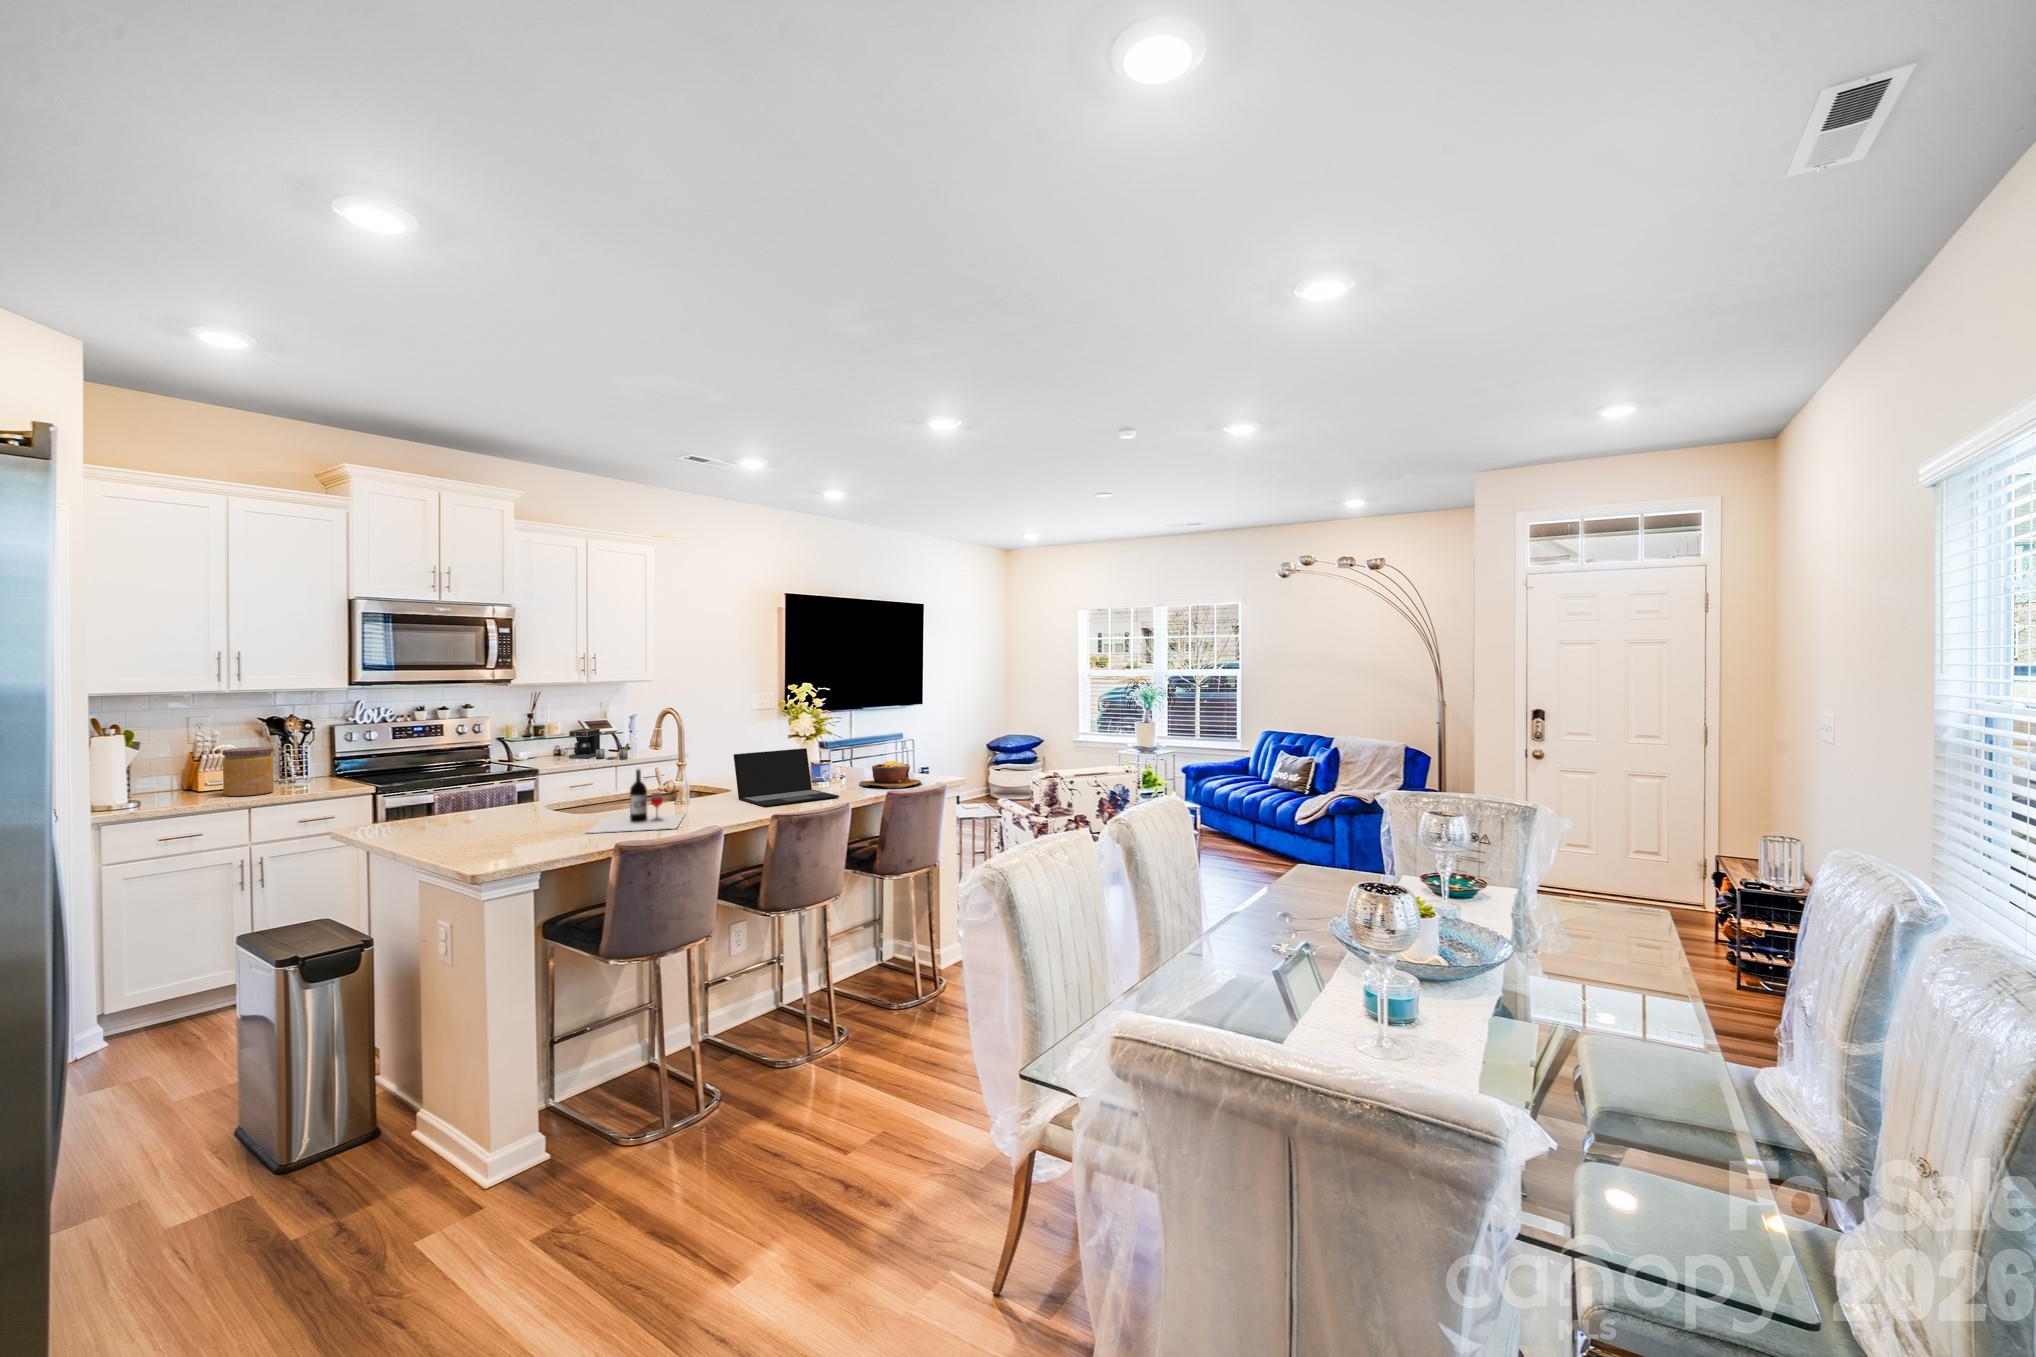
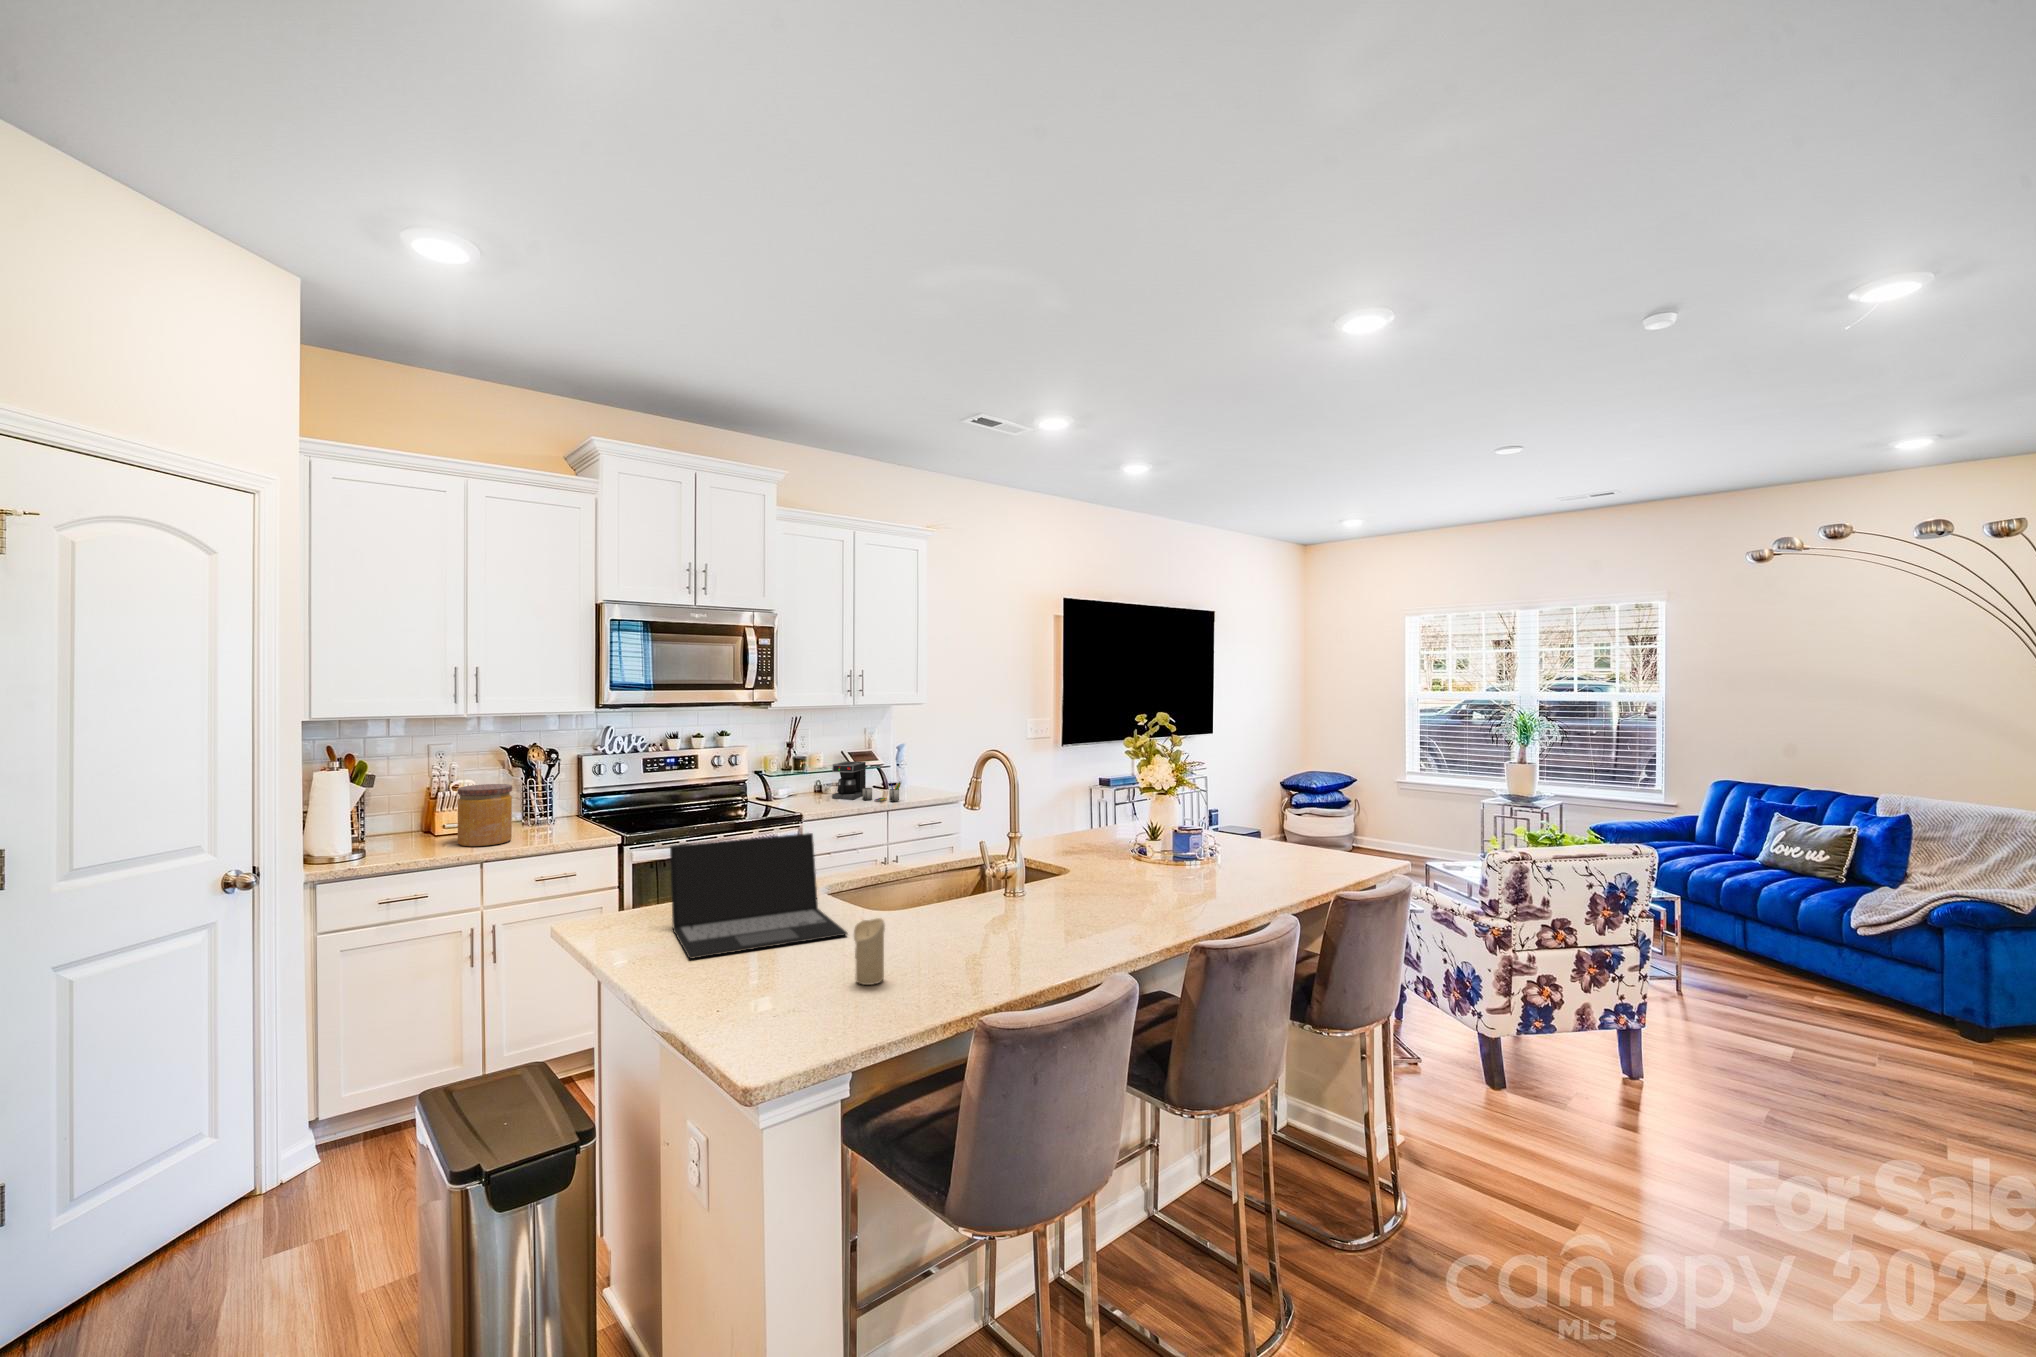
laptop: present [734,748,839,807] -> present [670,833,848,959]
bowl: present [859,761,921,788] -> none [1249,831,1347,877]
wine bottle: present [587,769,684,833] -> none [907,851,1046,960]
candle: none [544,805,565,843] -> present [854,918,885,985]

